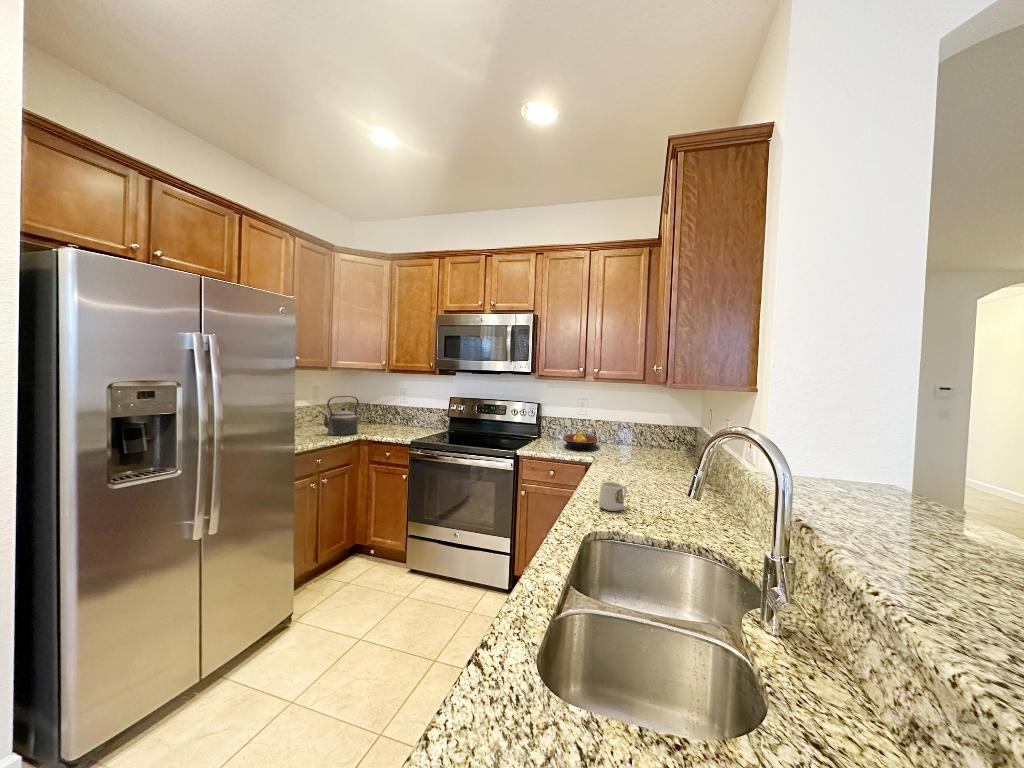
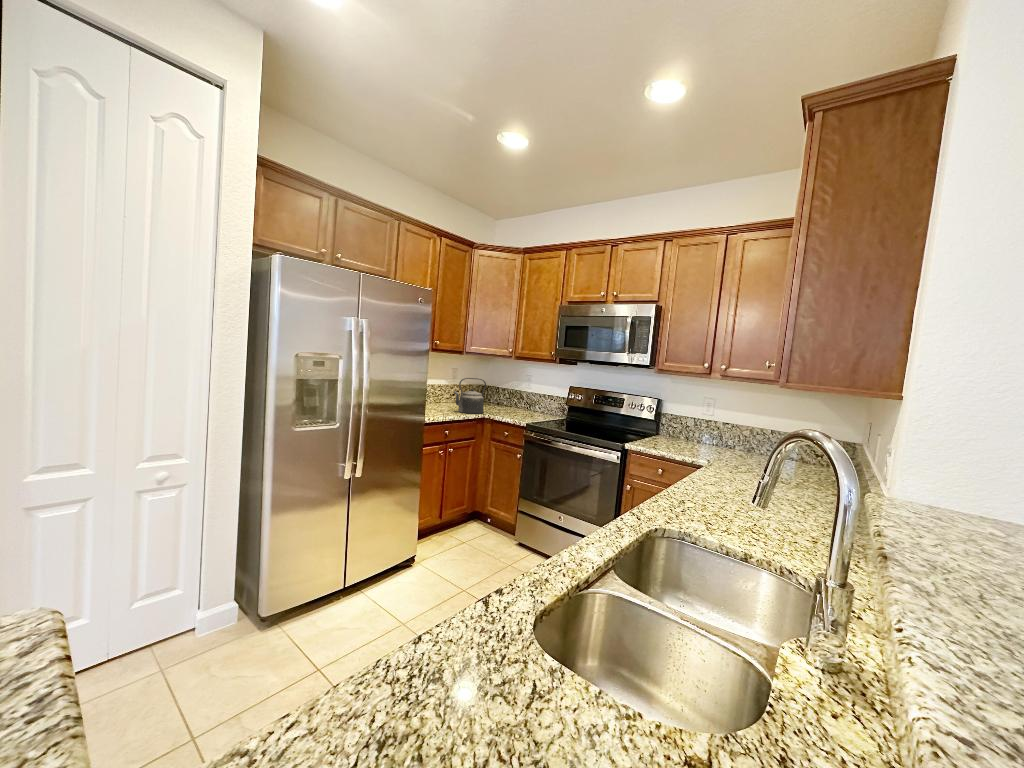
fruit bowl: present [563,430,597,450] -> none [682,431,724,454]
mug: present [598,482,627,511] -> none [683,483,720,516]

